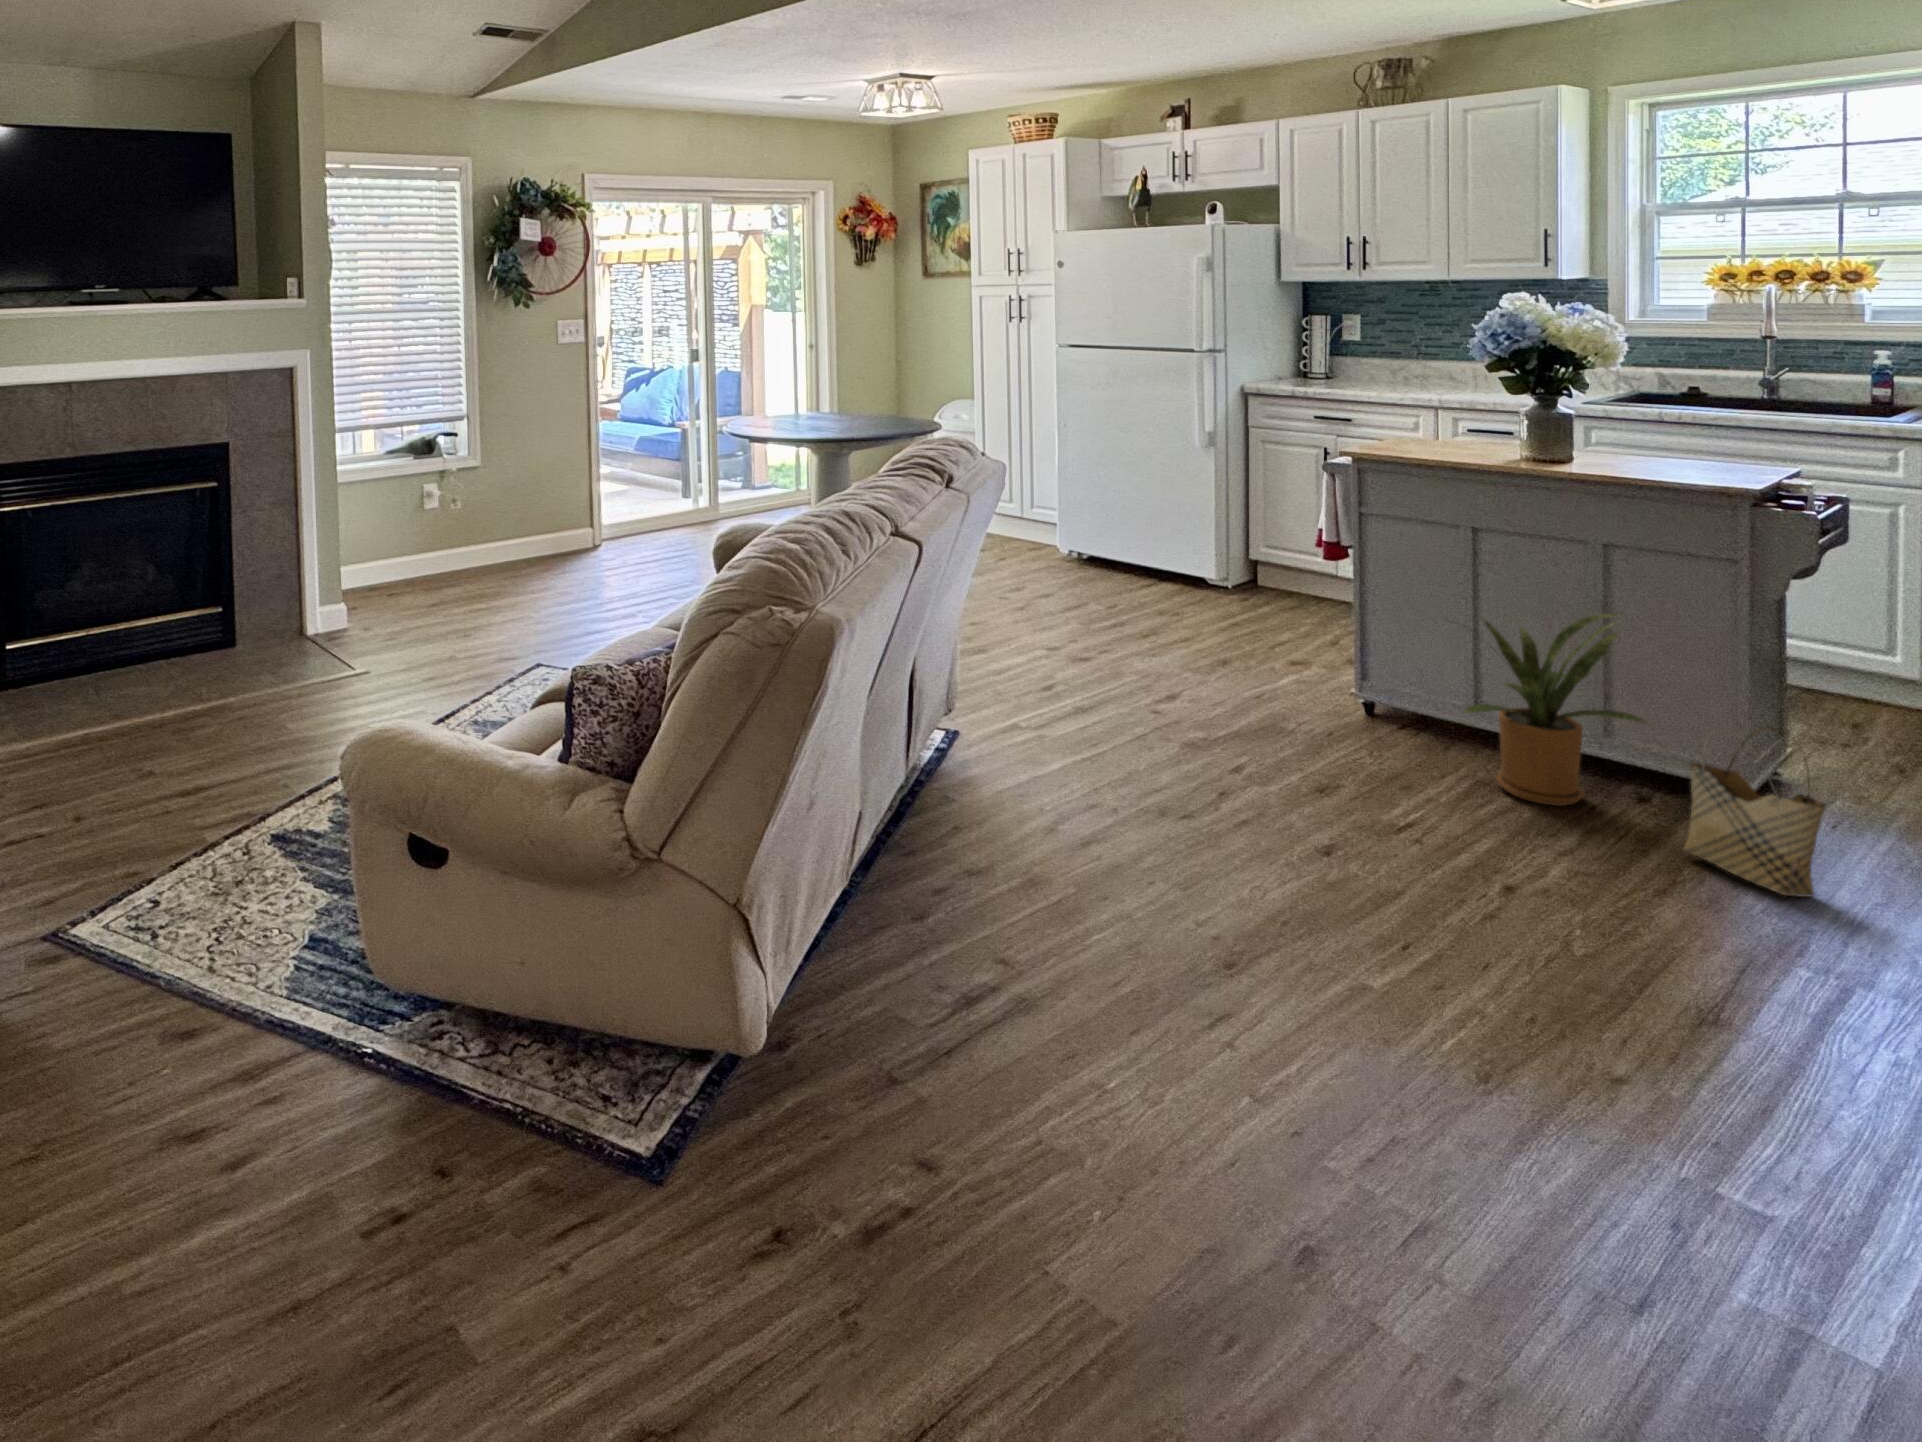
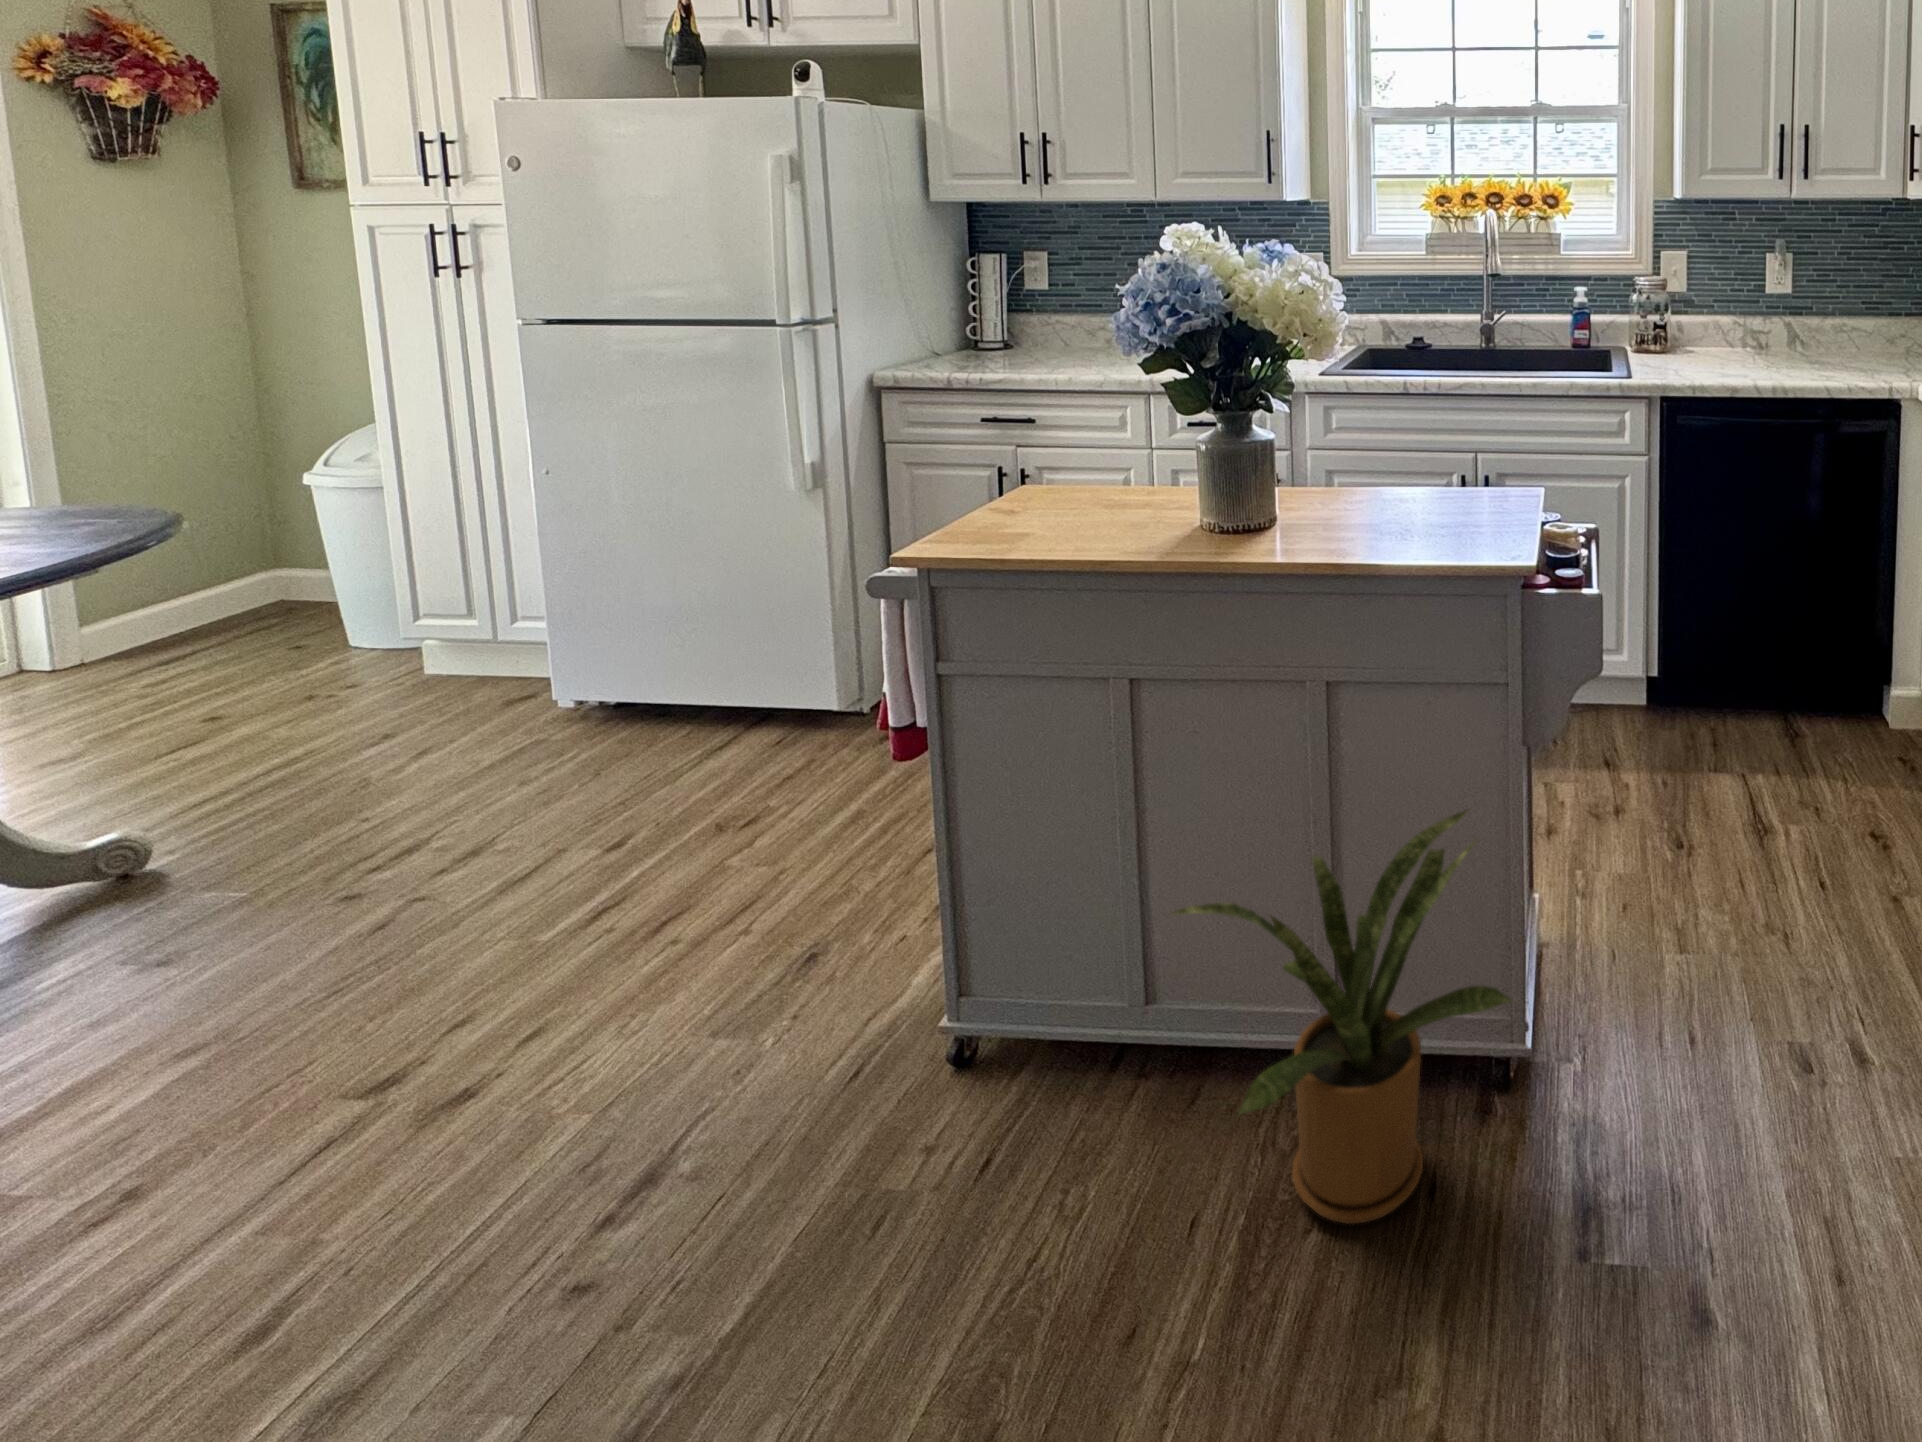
woven basket: present [1683,728,1826,897] -> none [1595,1012,1798,1355]

